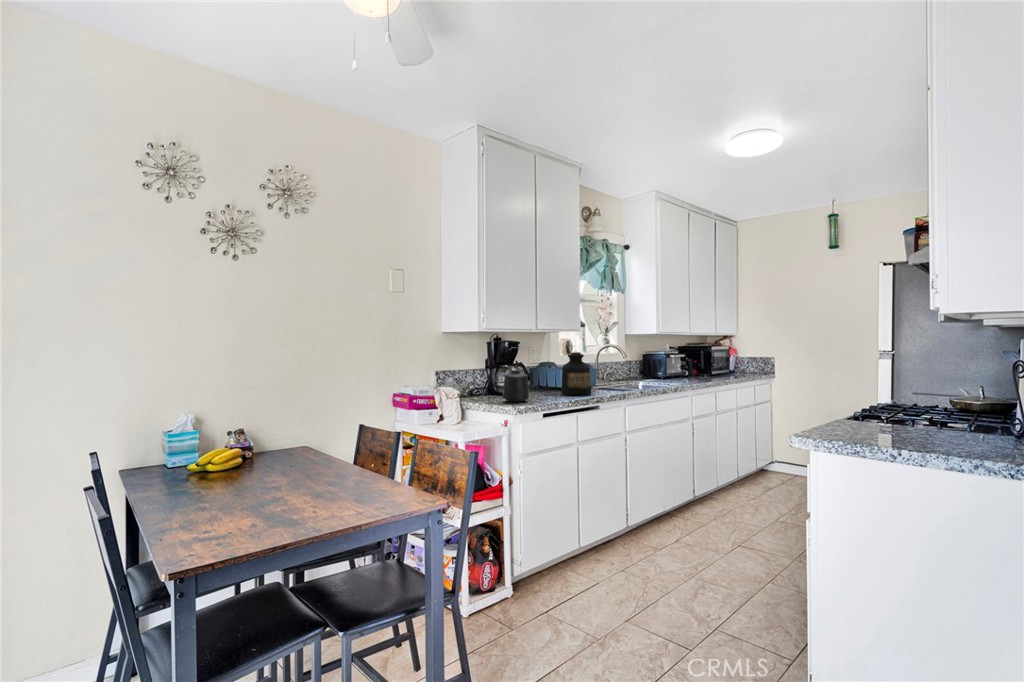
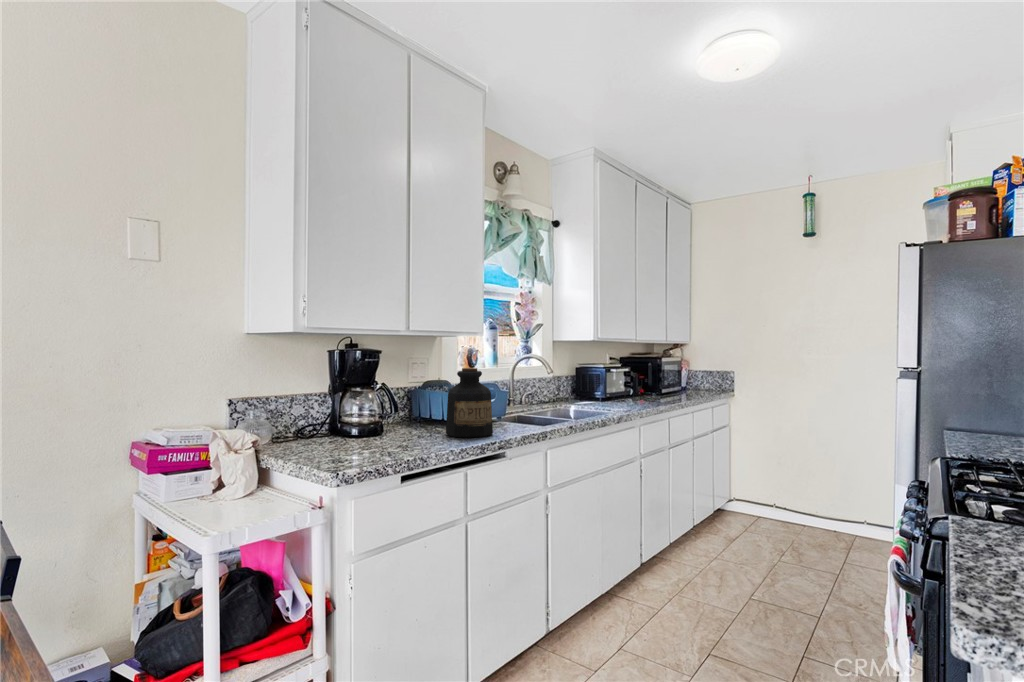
mug: present [502,370,529,402] -> none [331,400,379,458]

